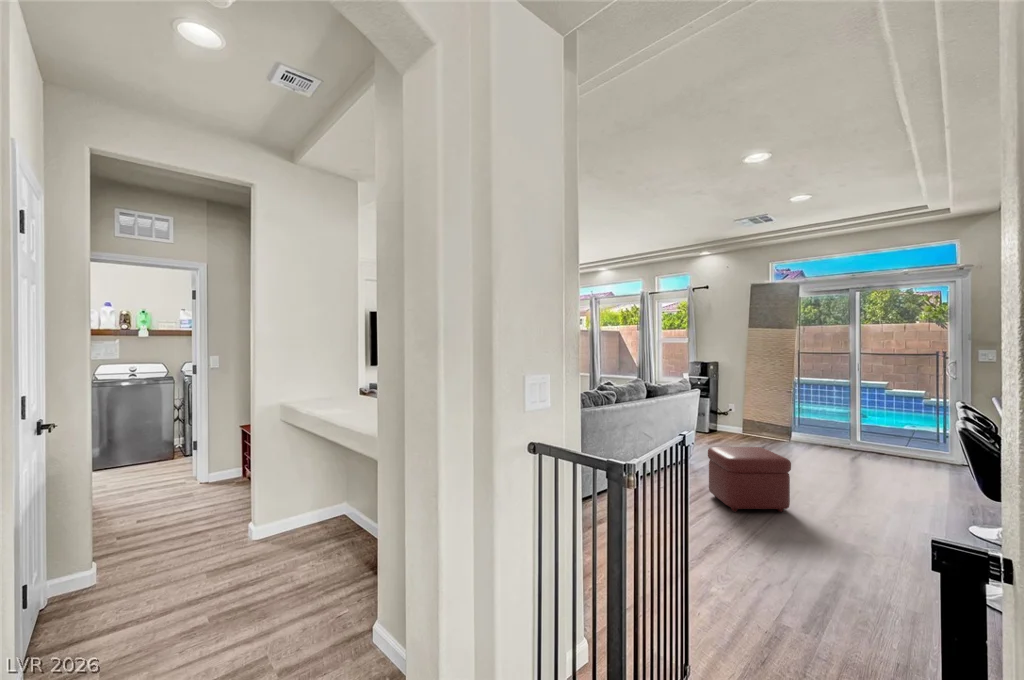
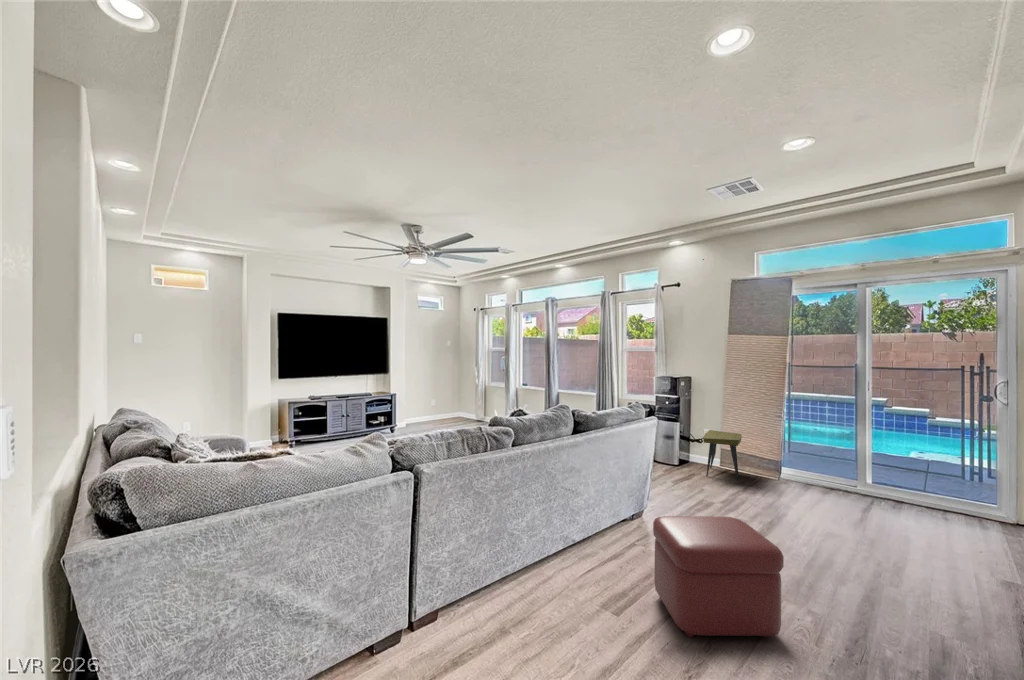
side table: none [730,404,760,441] -> present [703,430,742,480]

